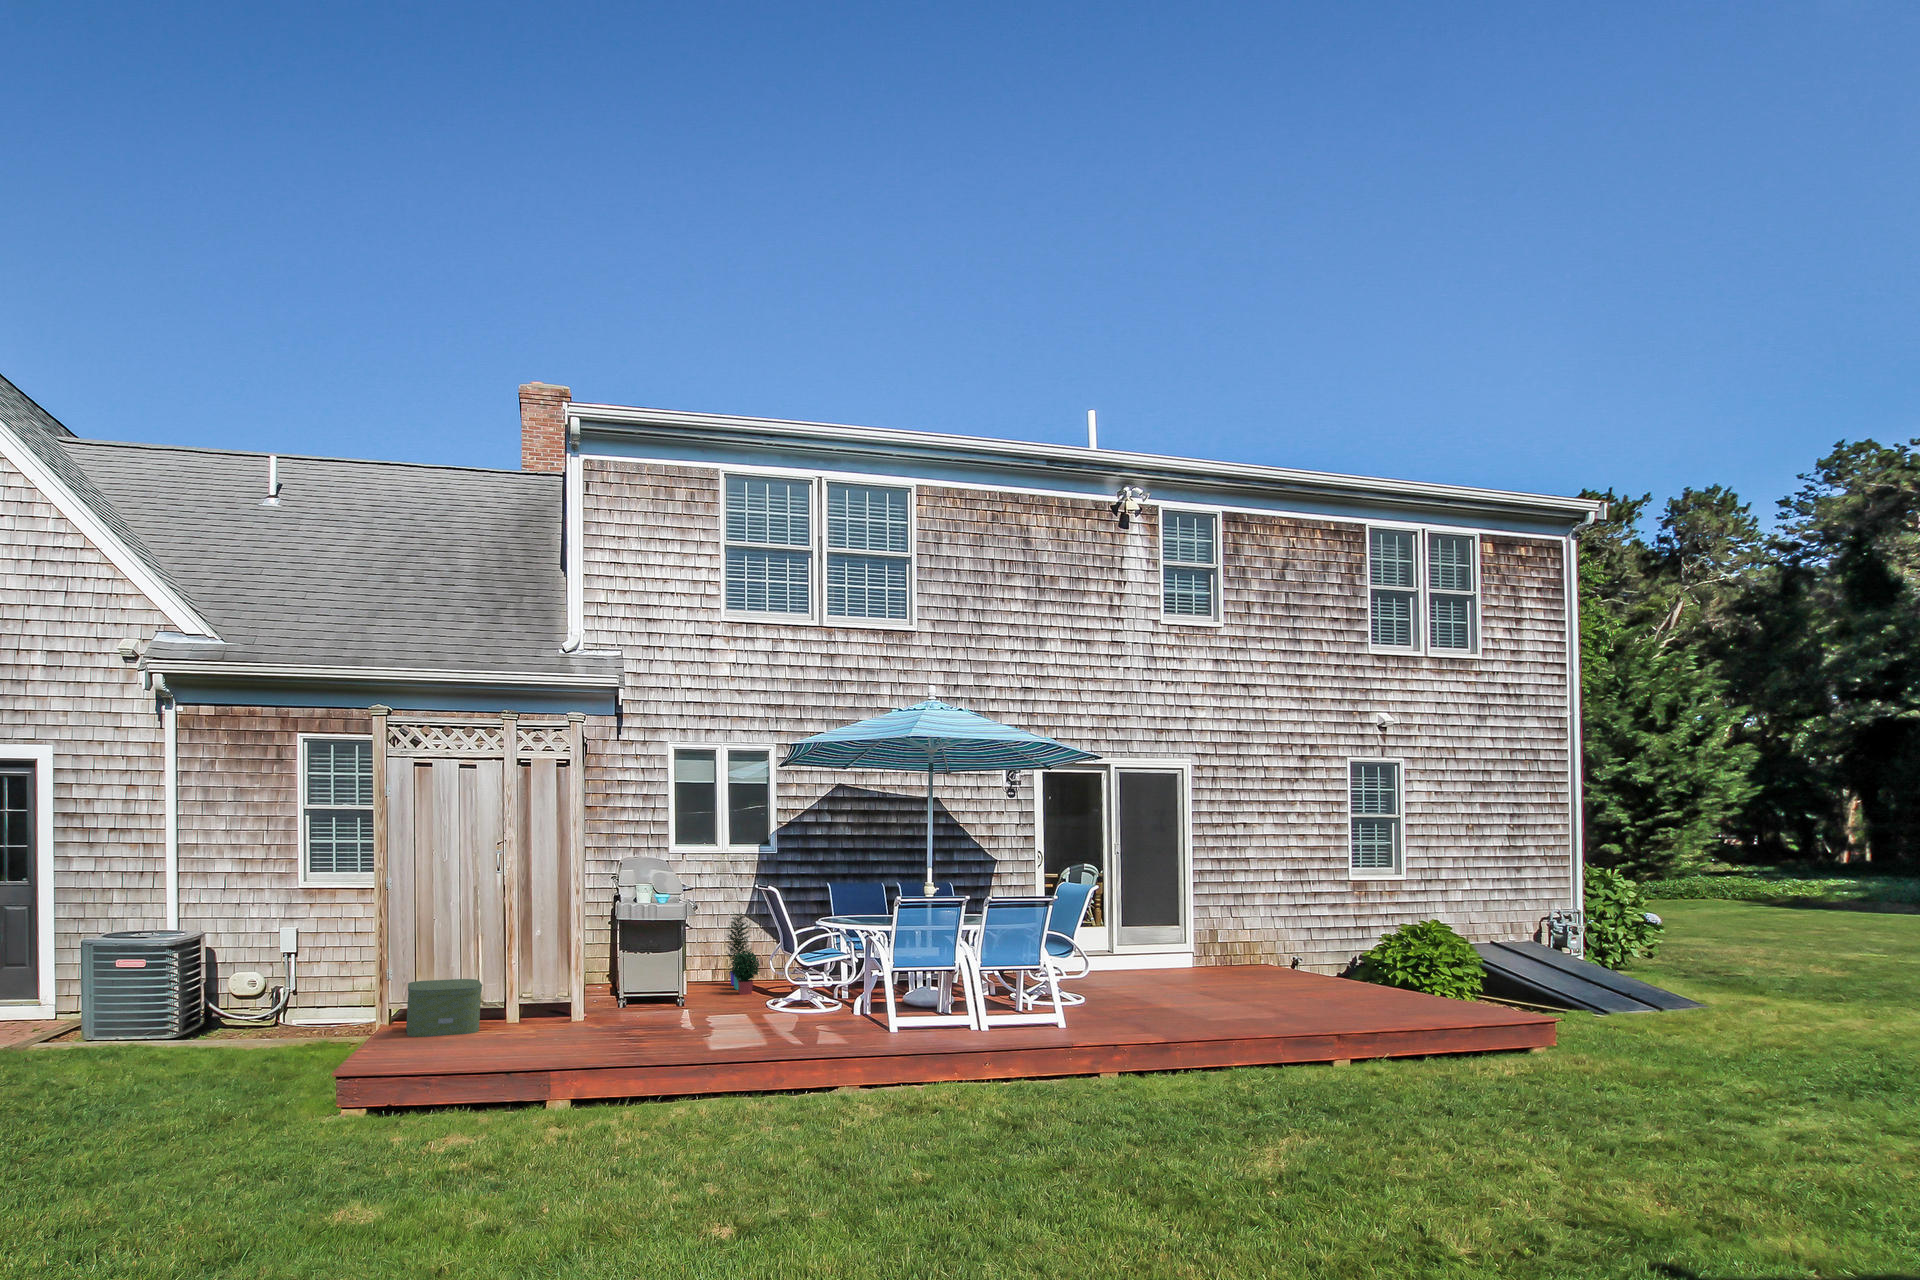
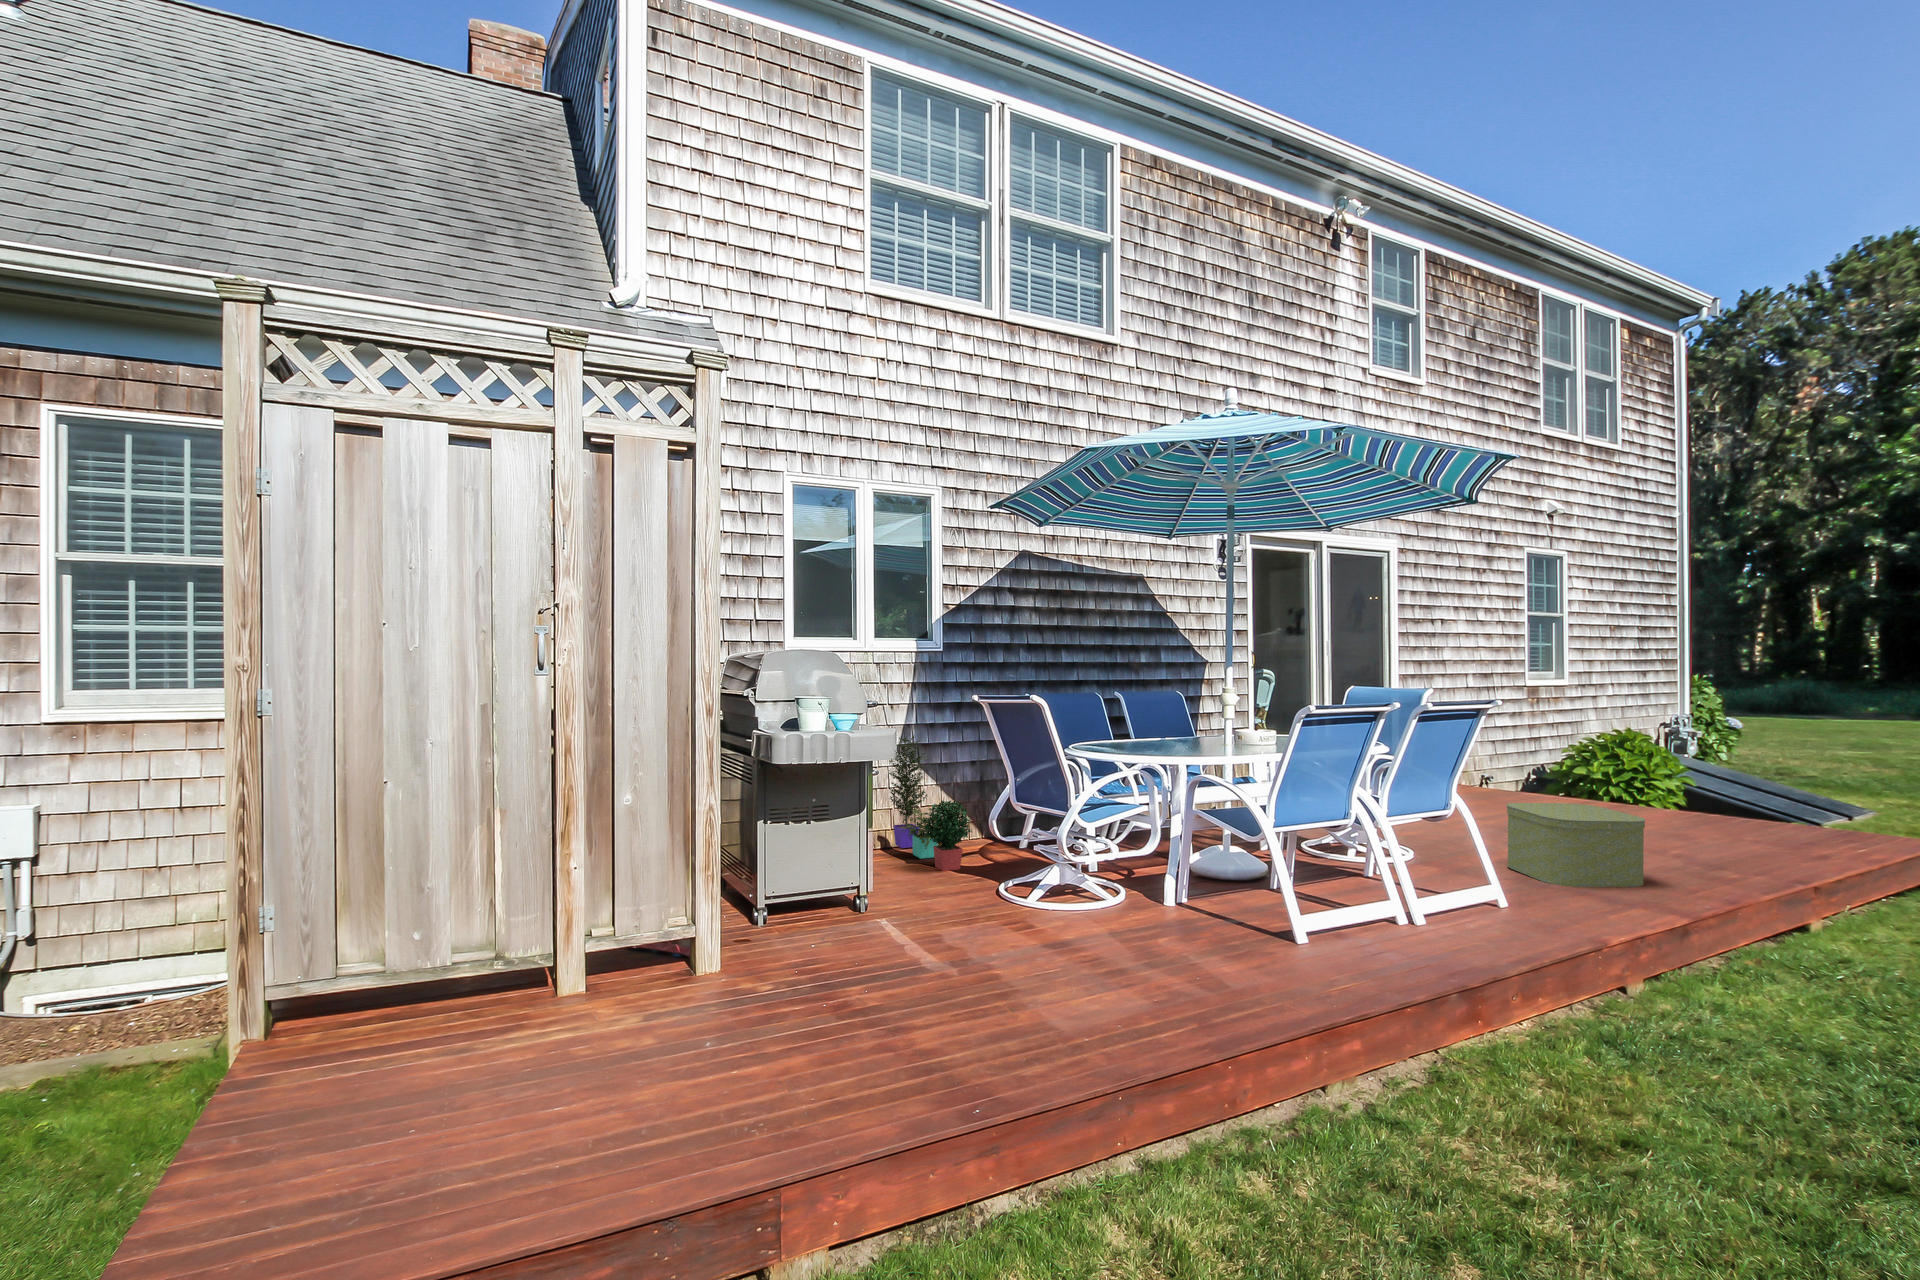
storage box: present [406,979,482,1037] -> present [1506,803,1645,887]

